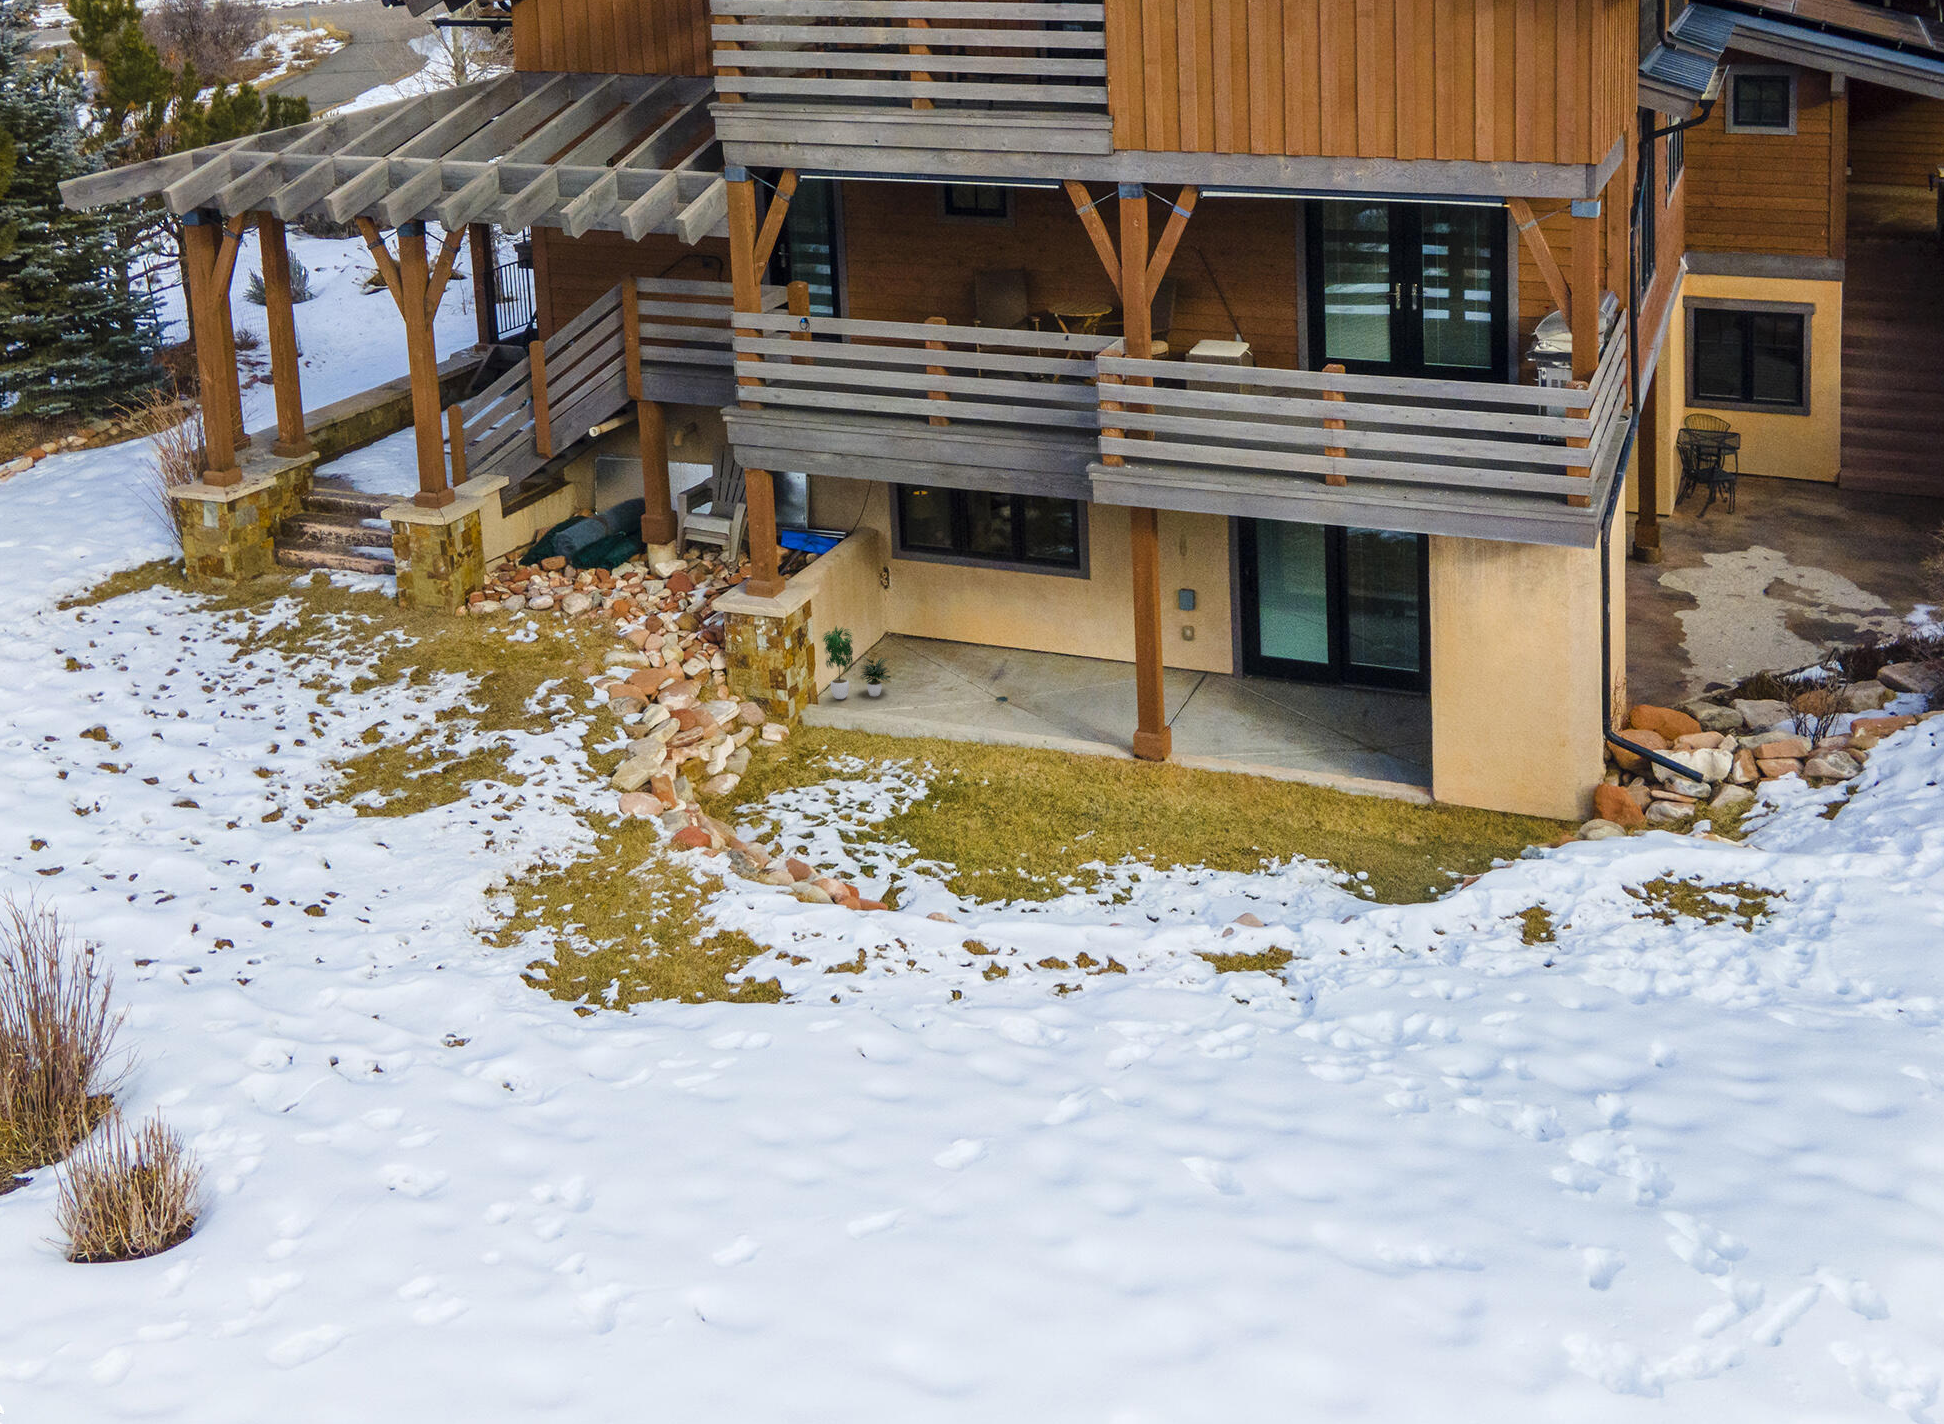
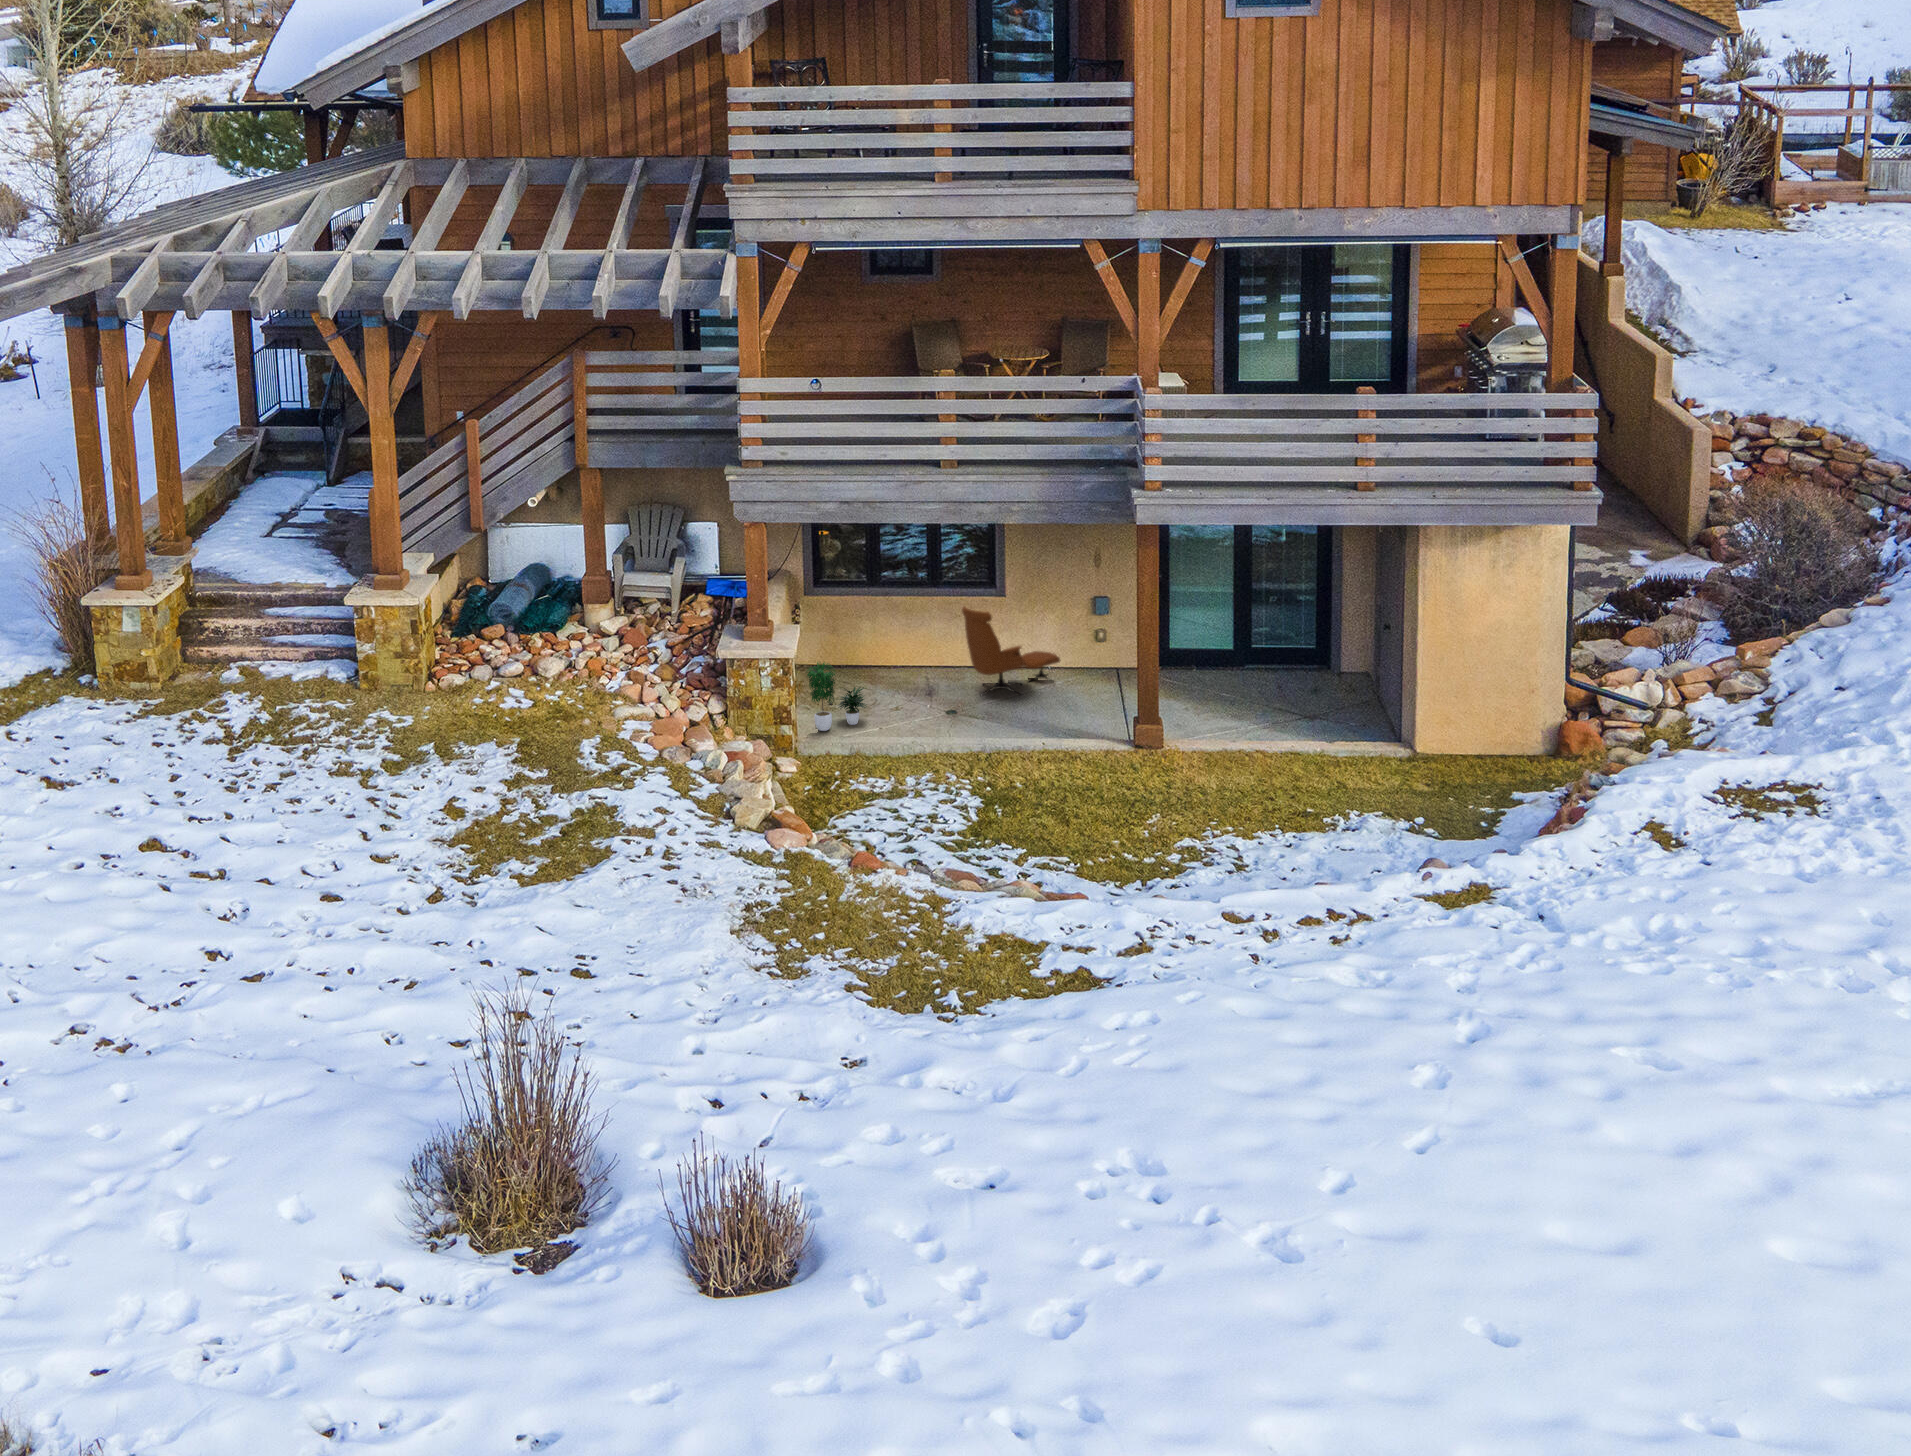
lounge chair: none [1005,584,1123,687] -> present [962,606,1061,696]

